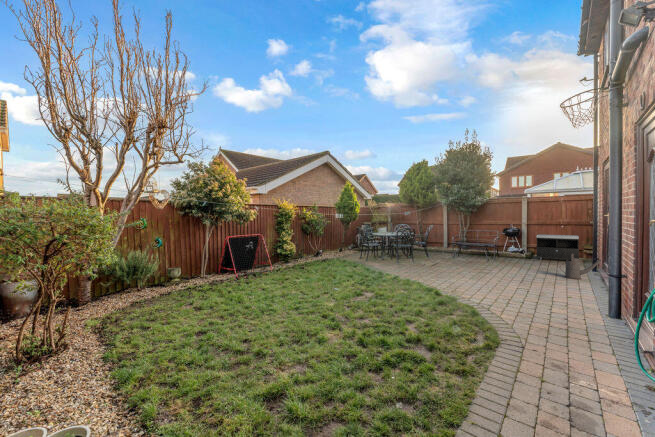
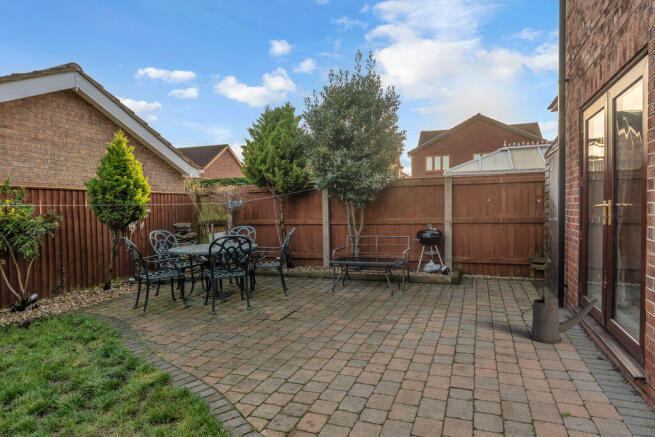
storage bench: present [536,235,579,260] -> none [468,240,530,287]

